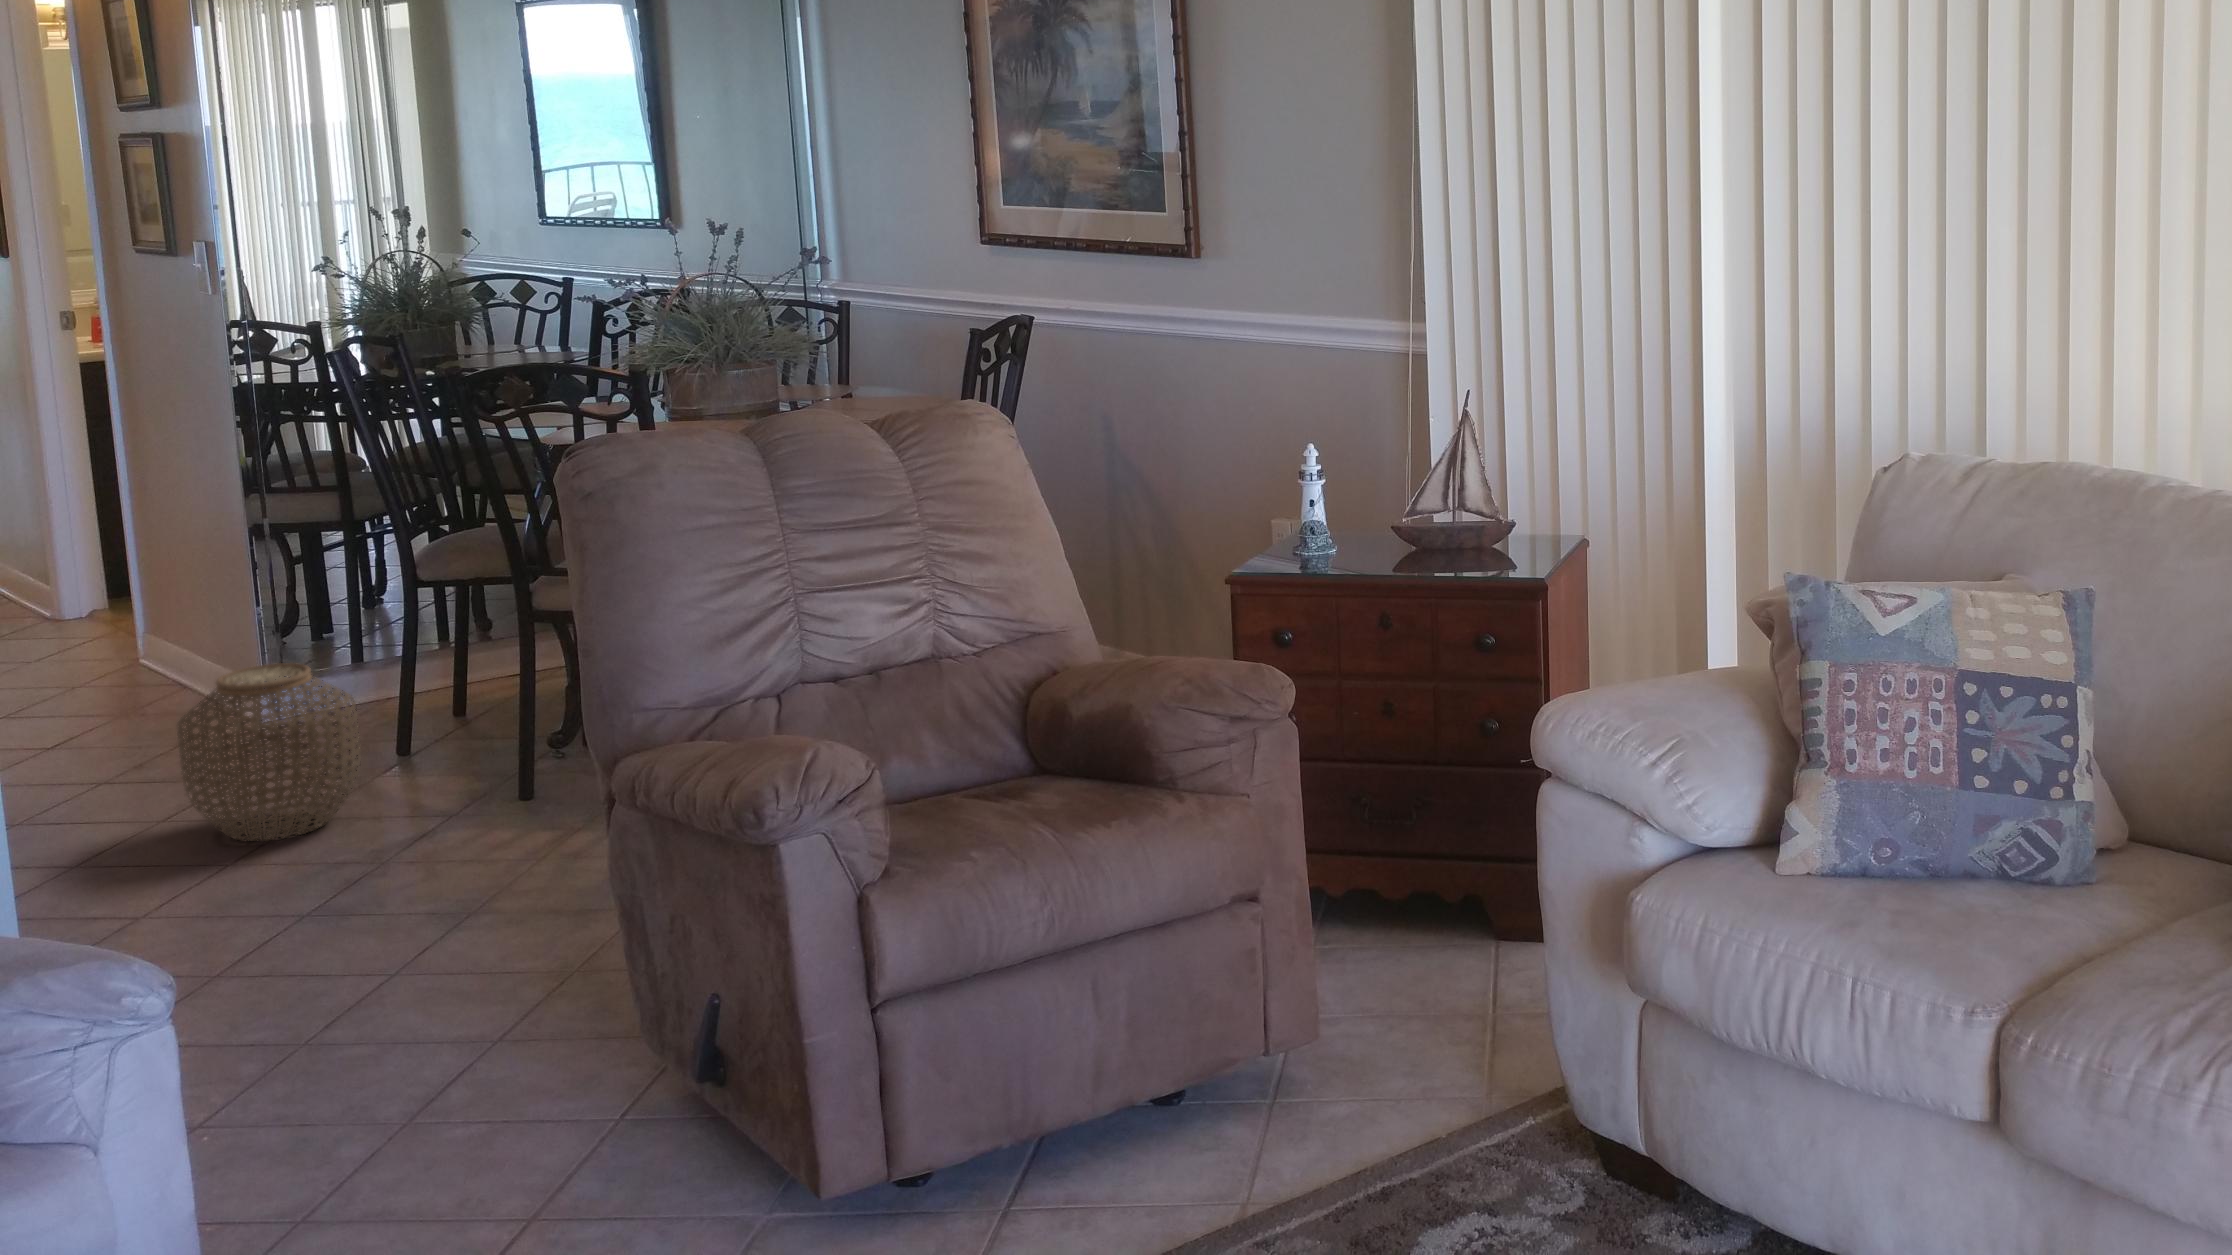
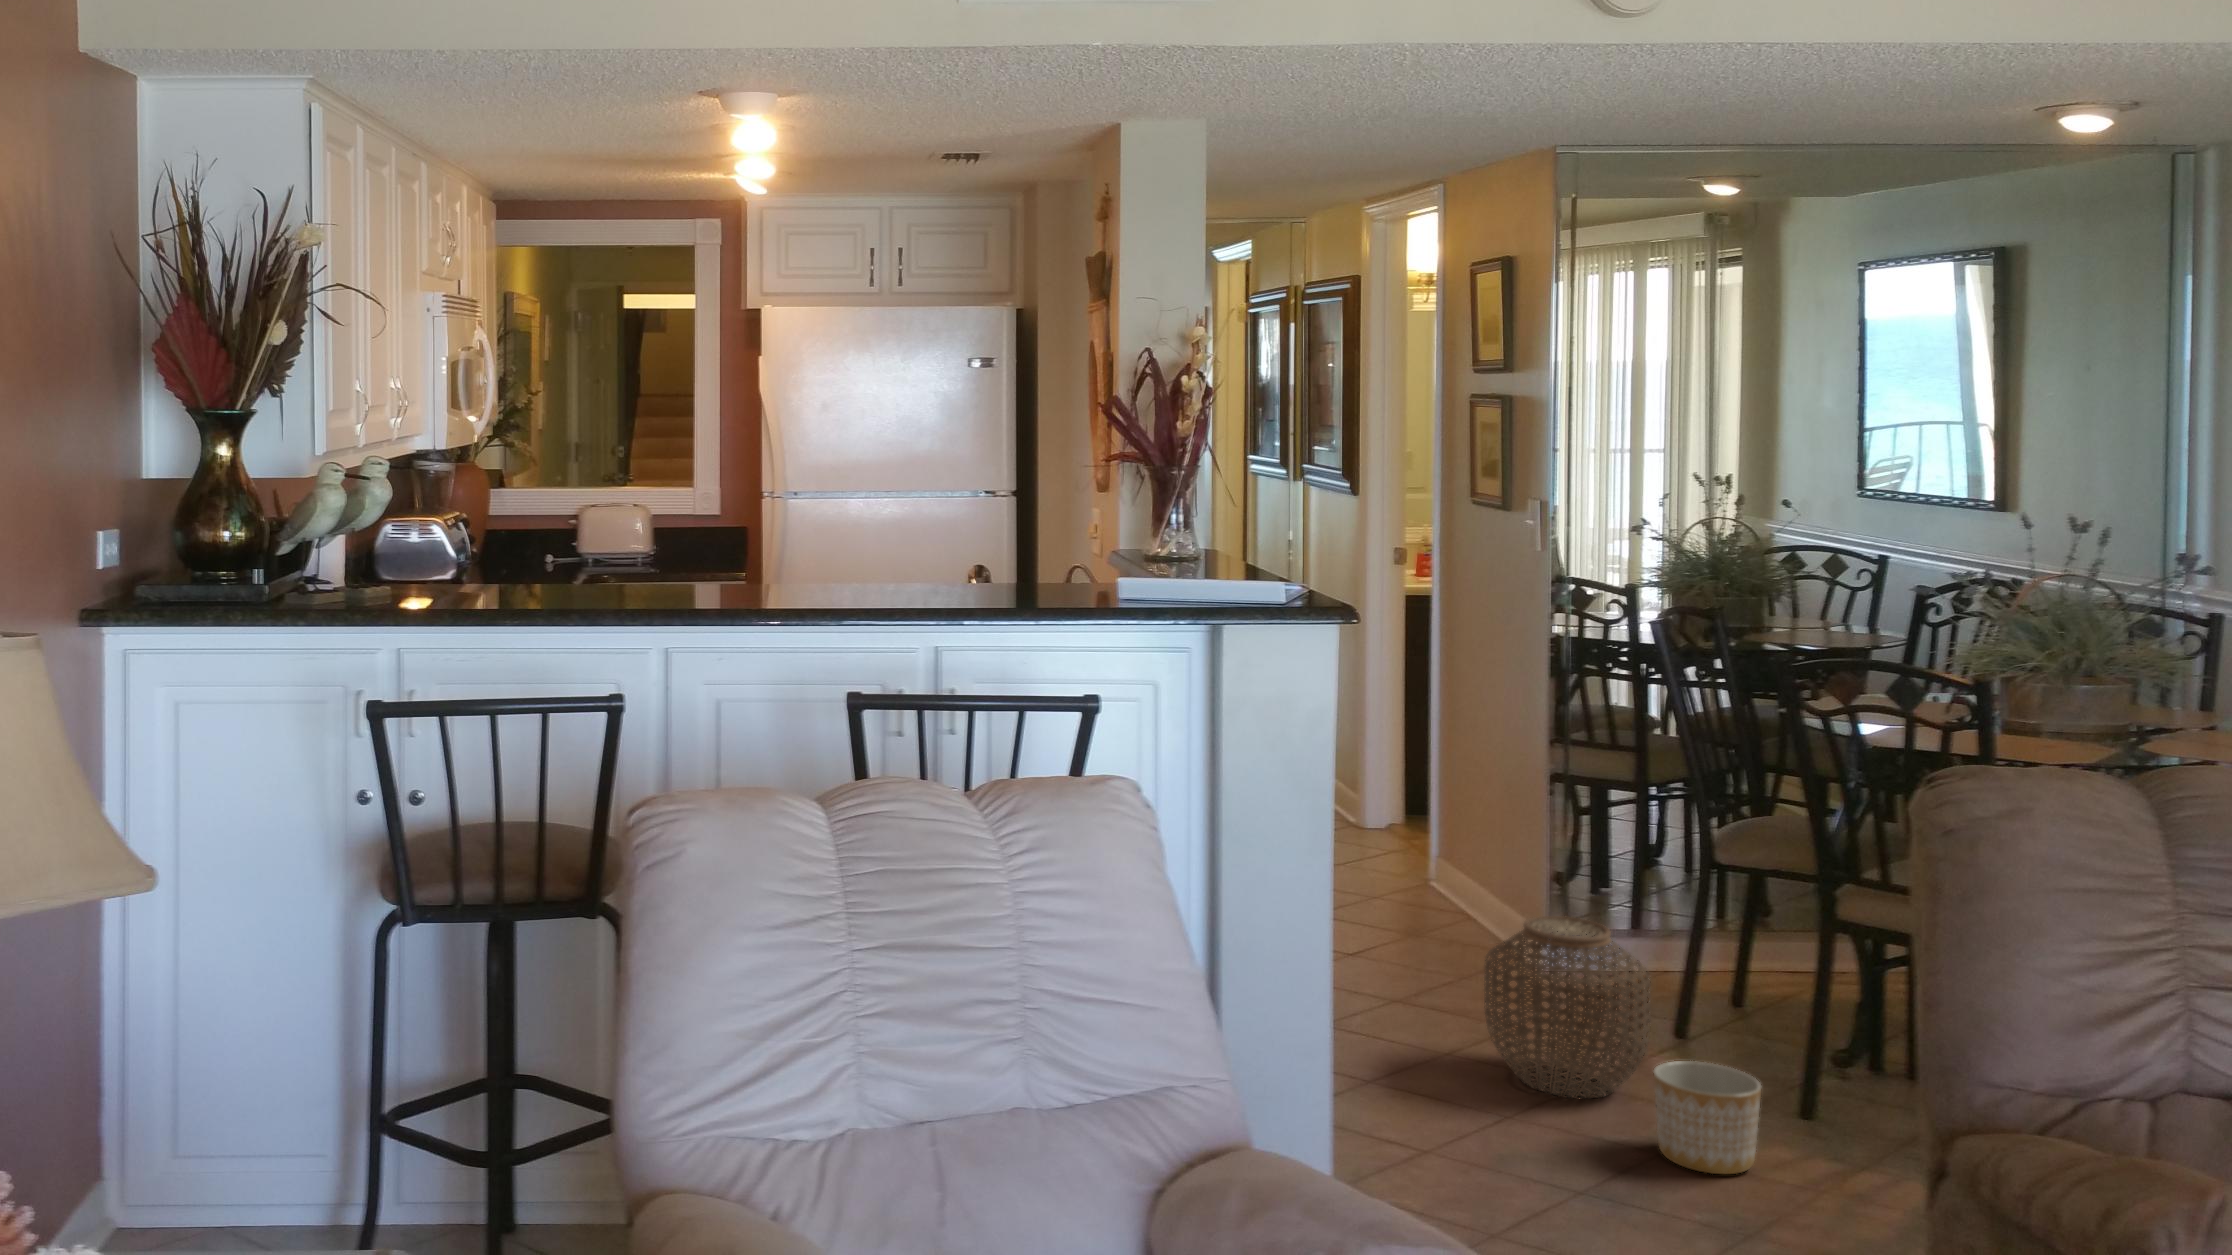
planter: none [357,766,461,867] -> present [1653,1061,1761,1174]

